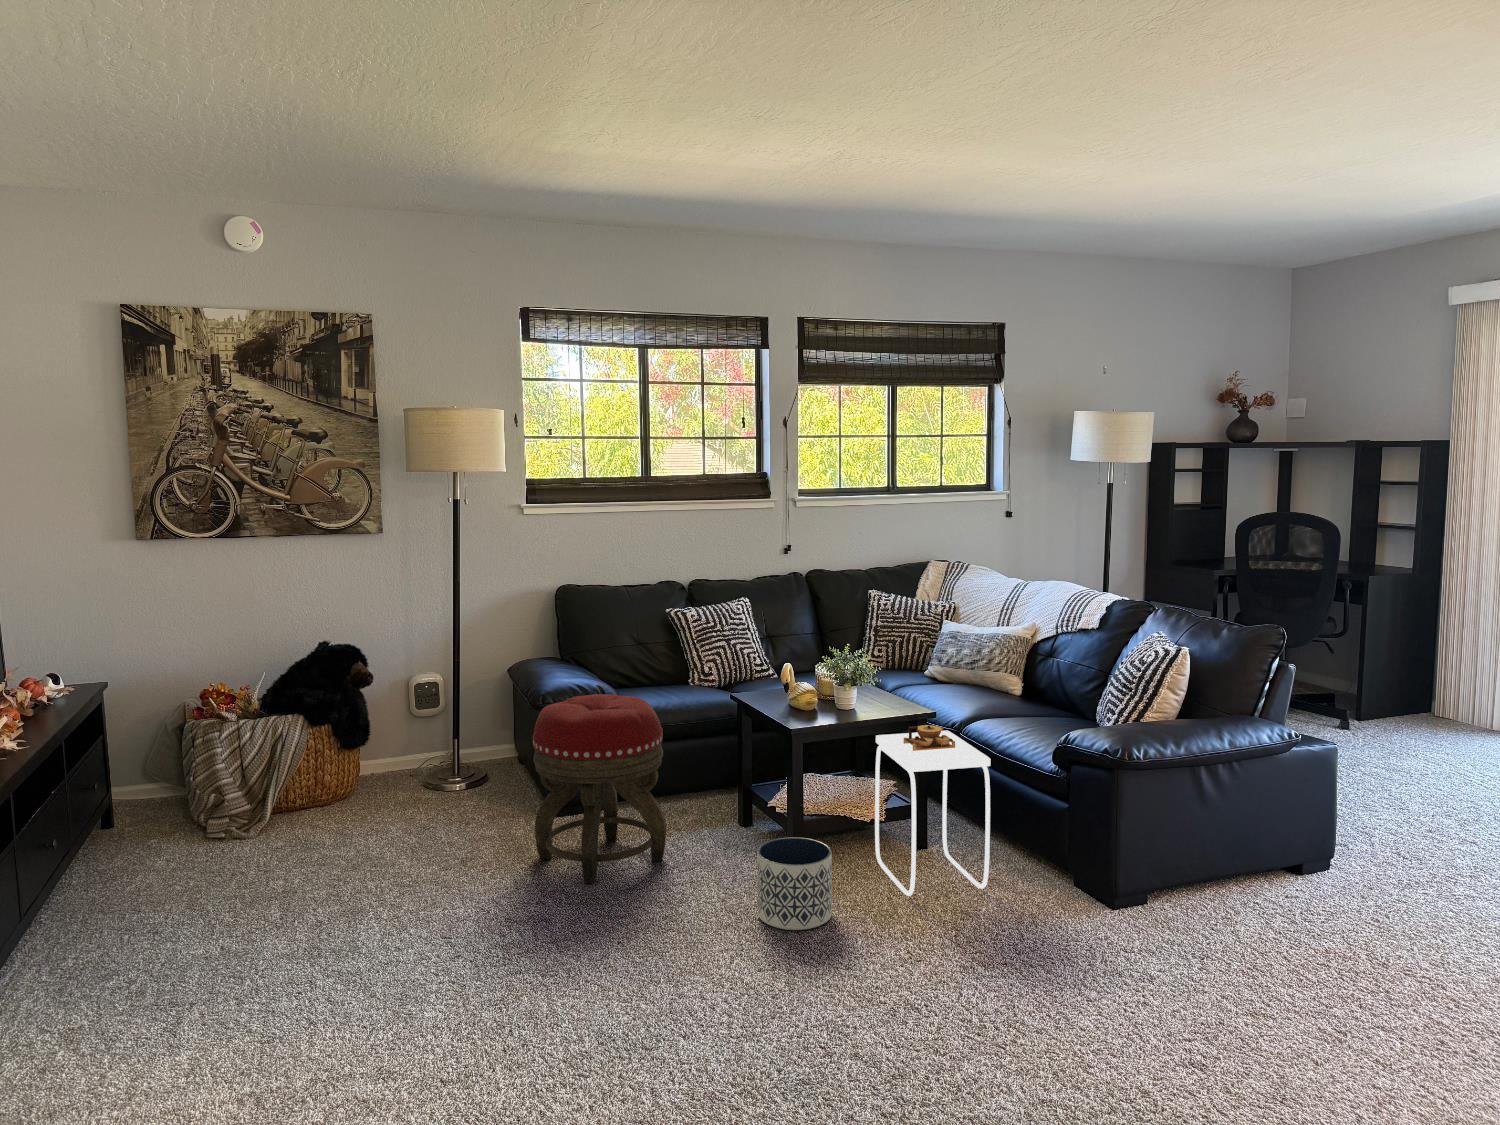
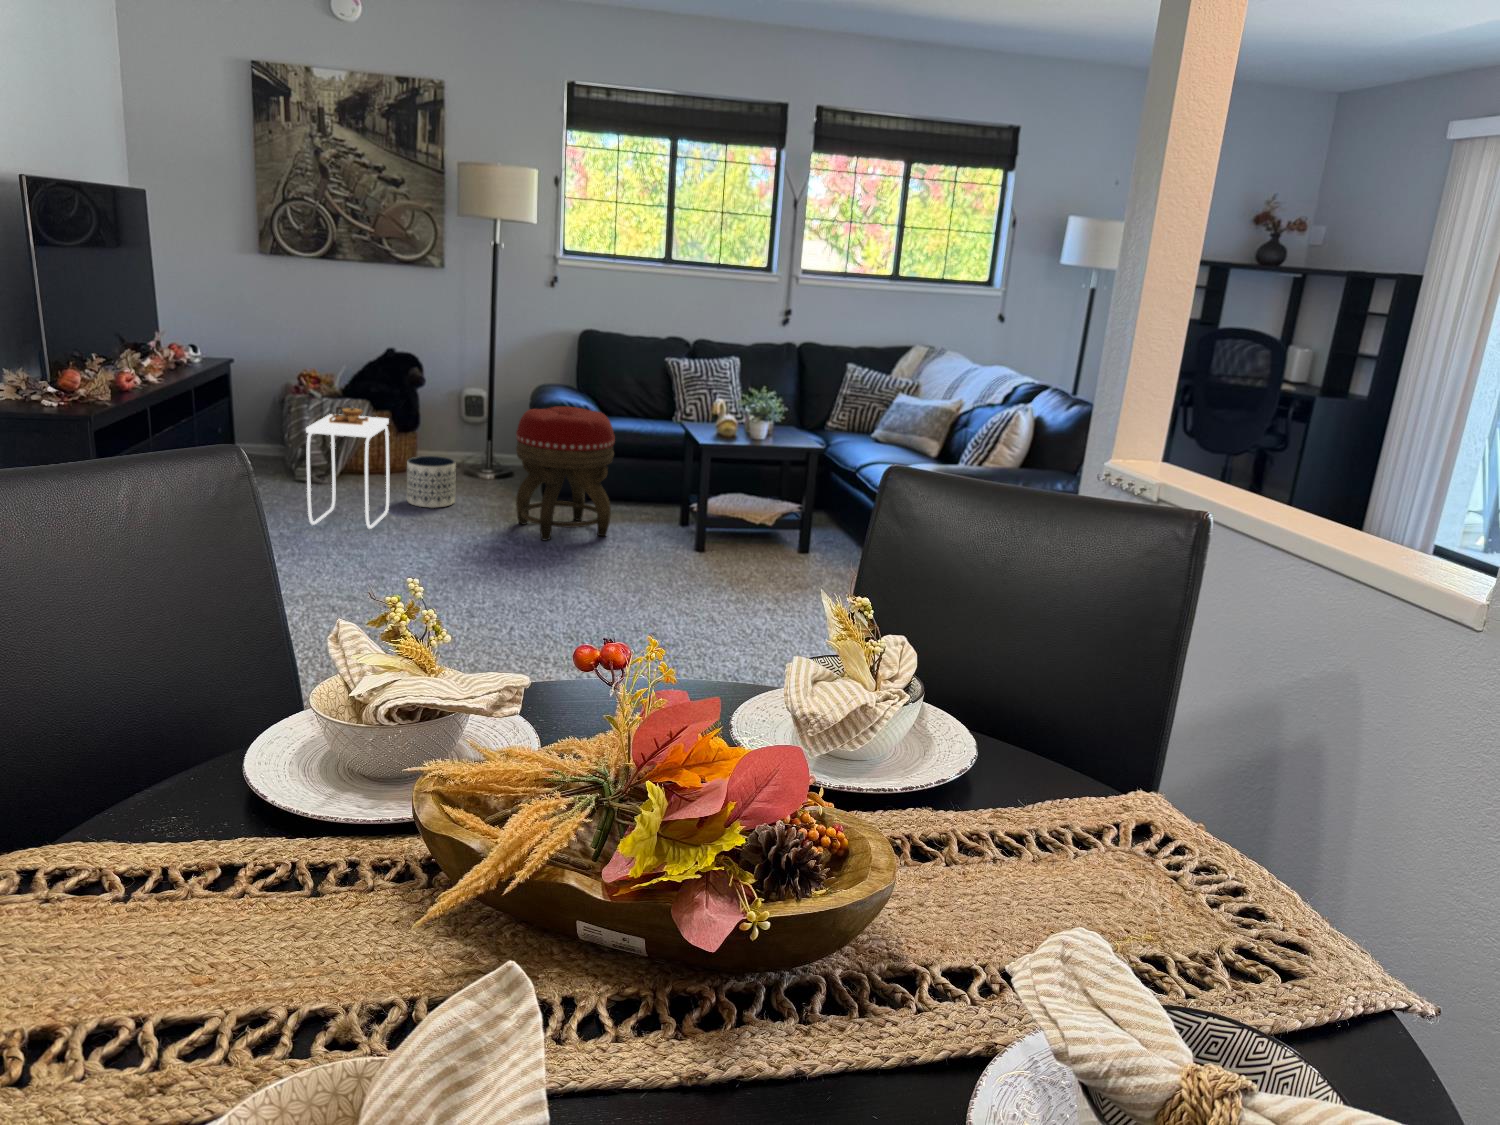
side table: present [875,725,991,896] -> present [306,407,389,528]
planter: present [757,837,832,930] -> present [407,456,456,508]

